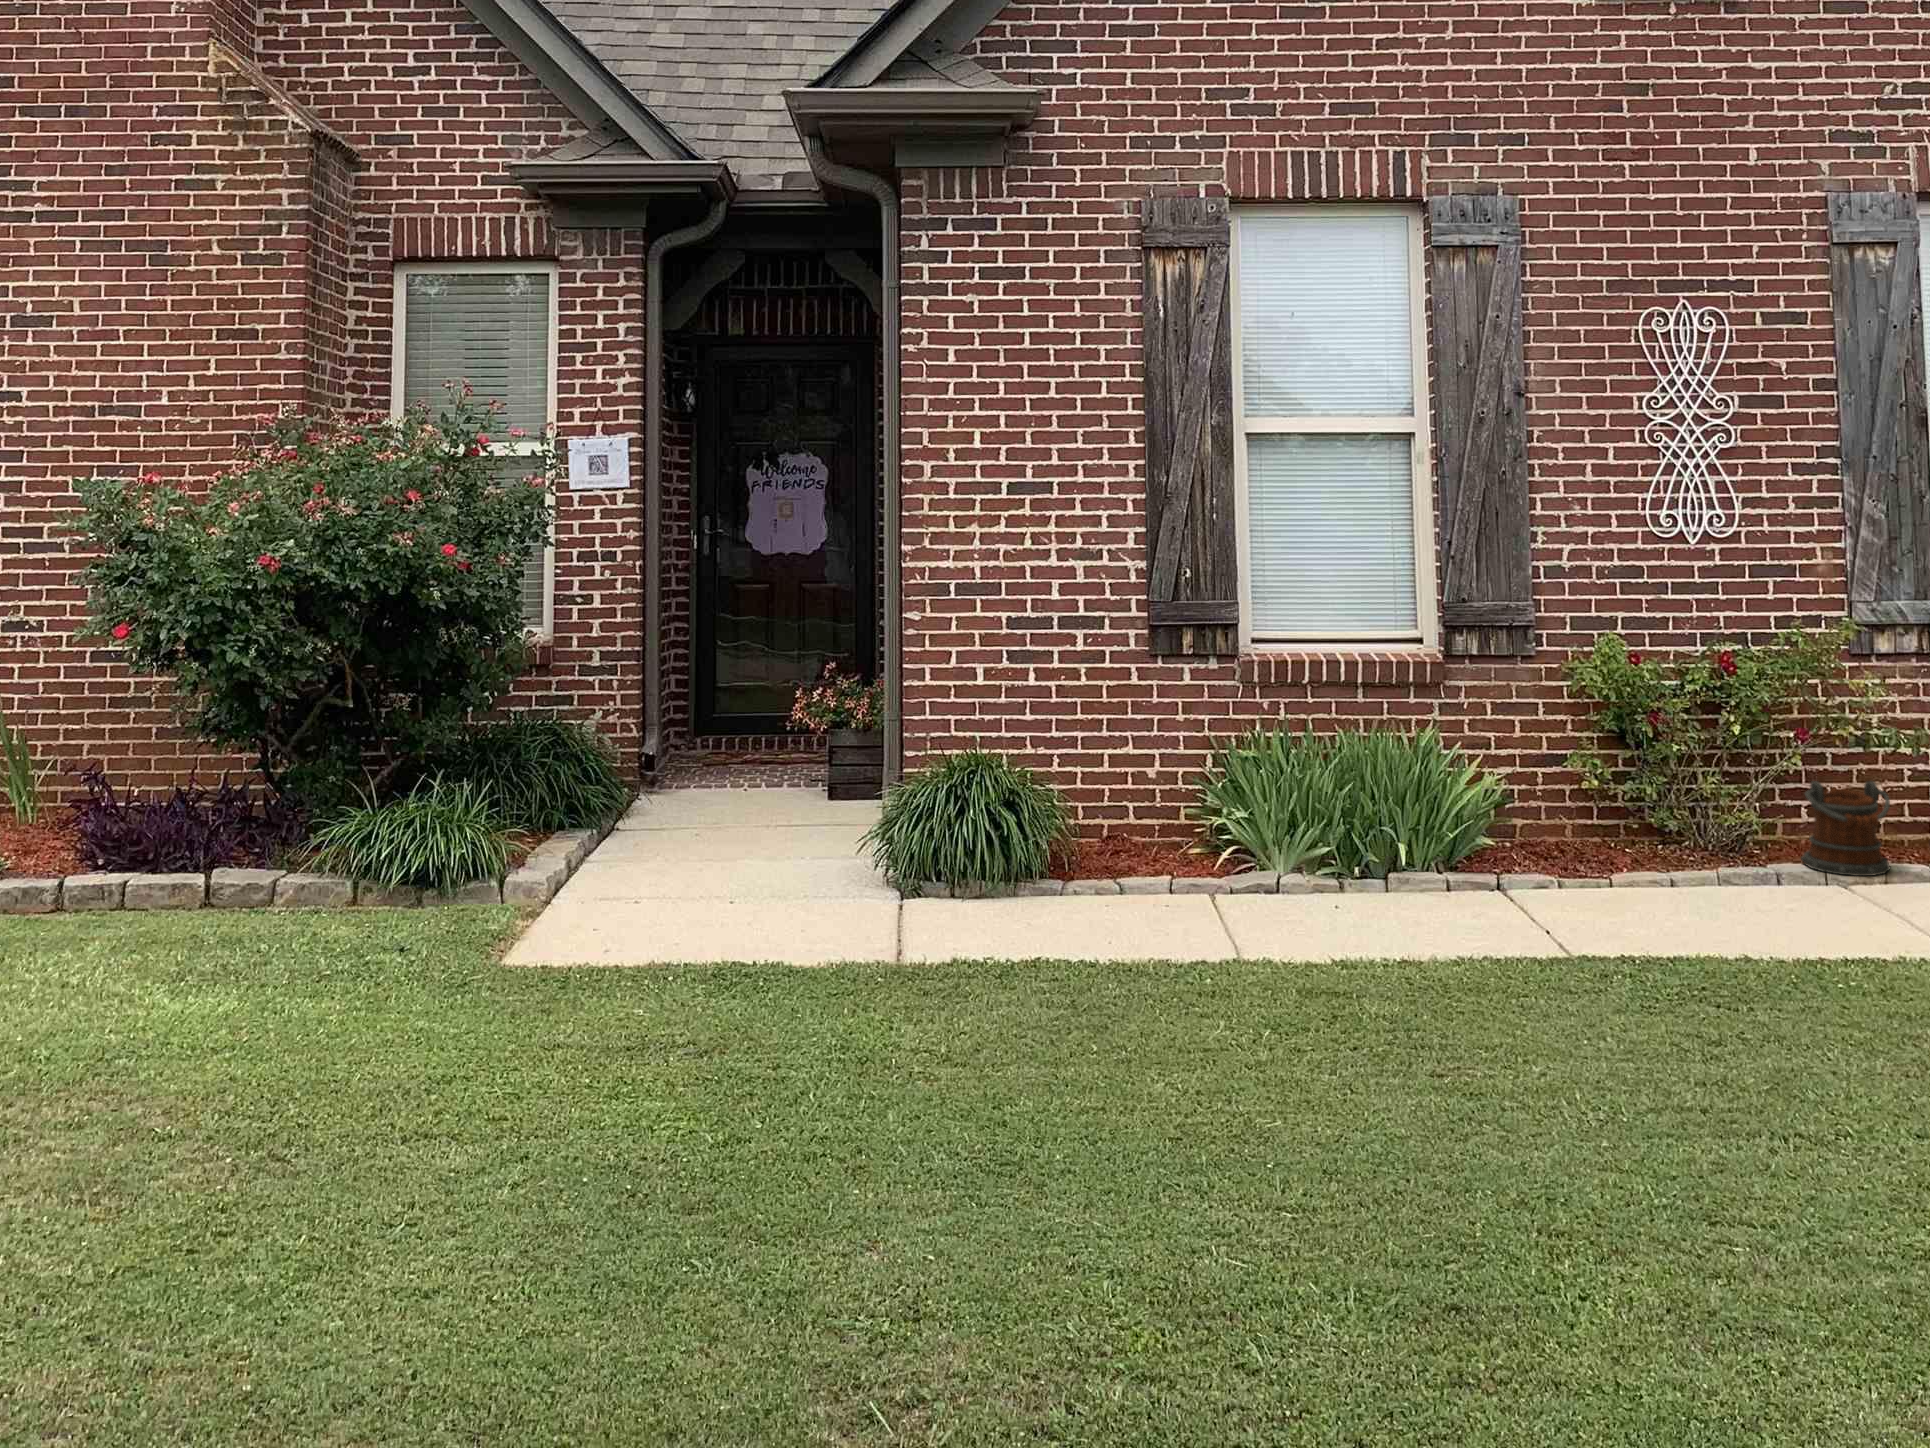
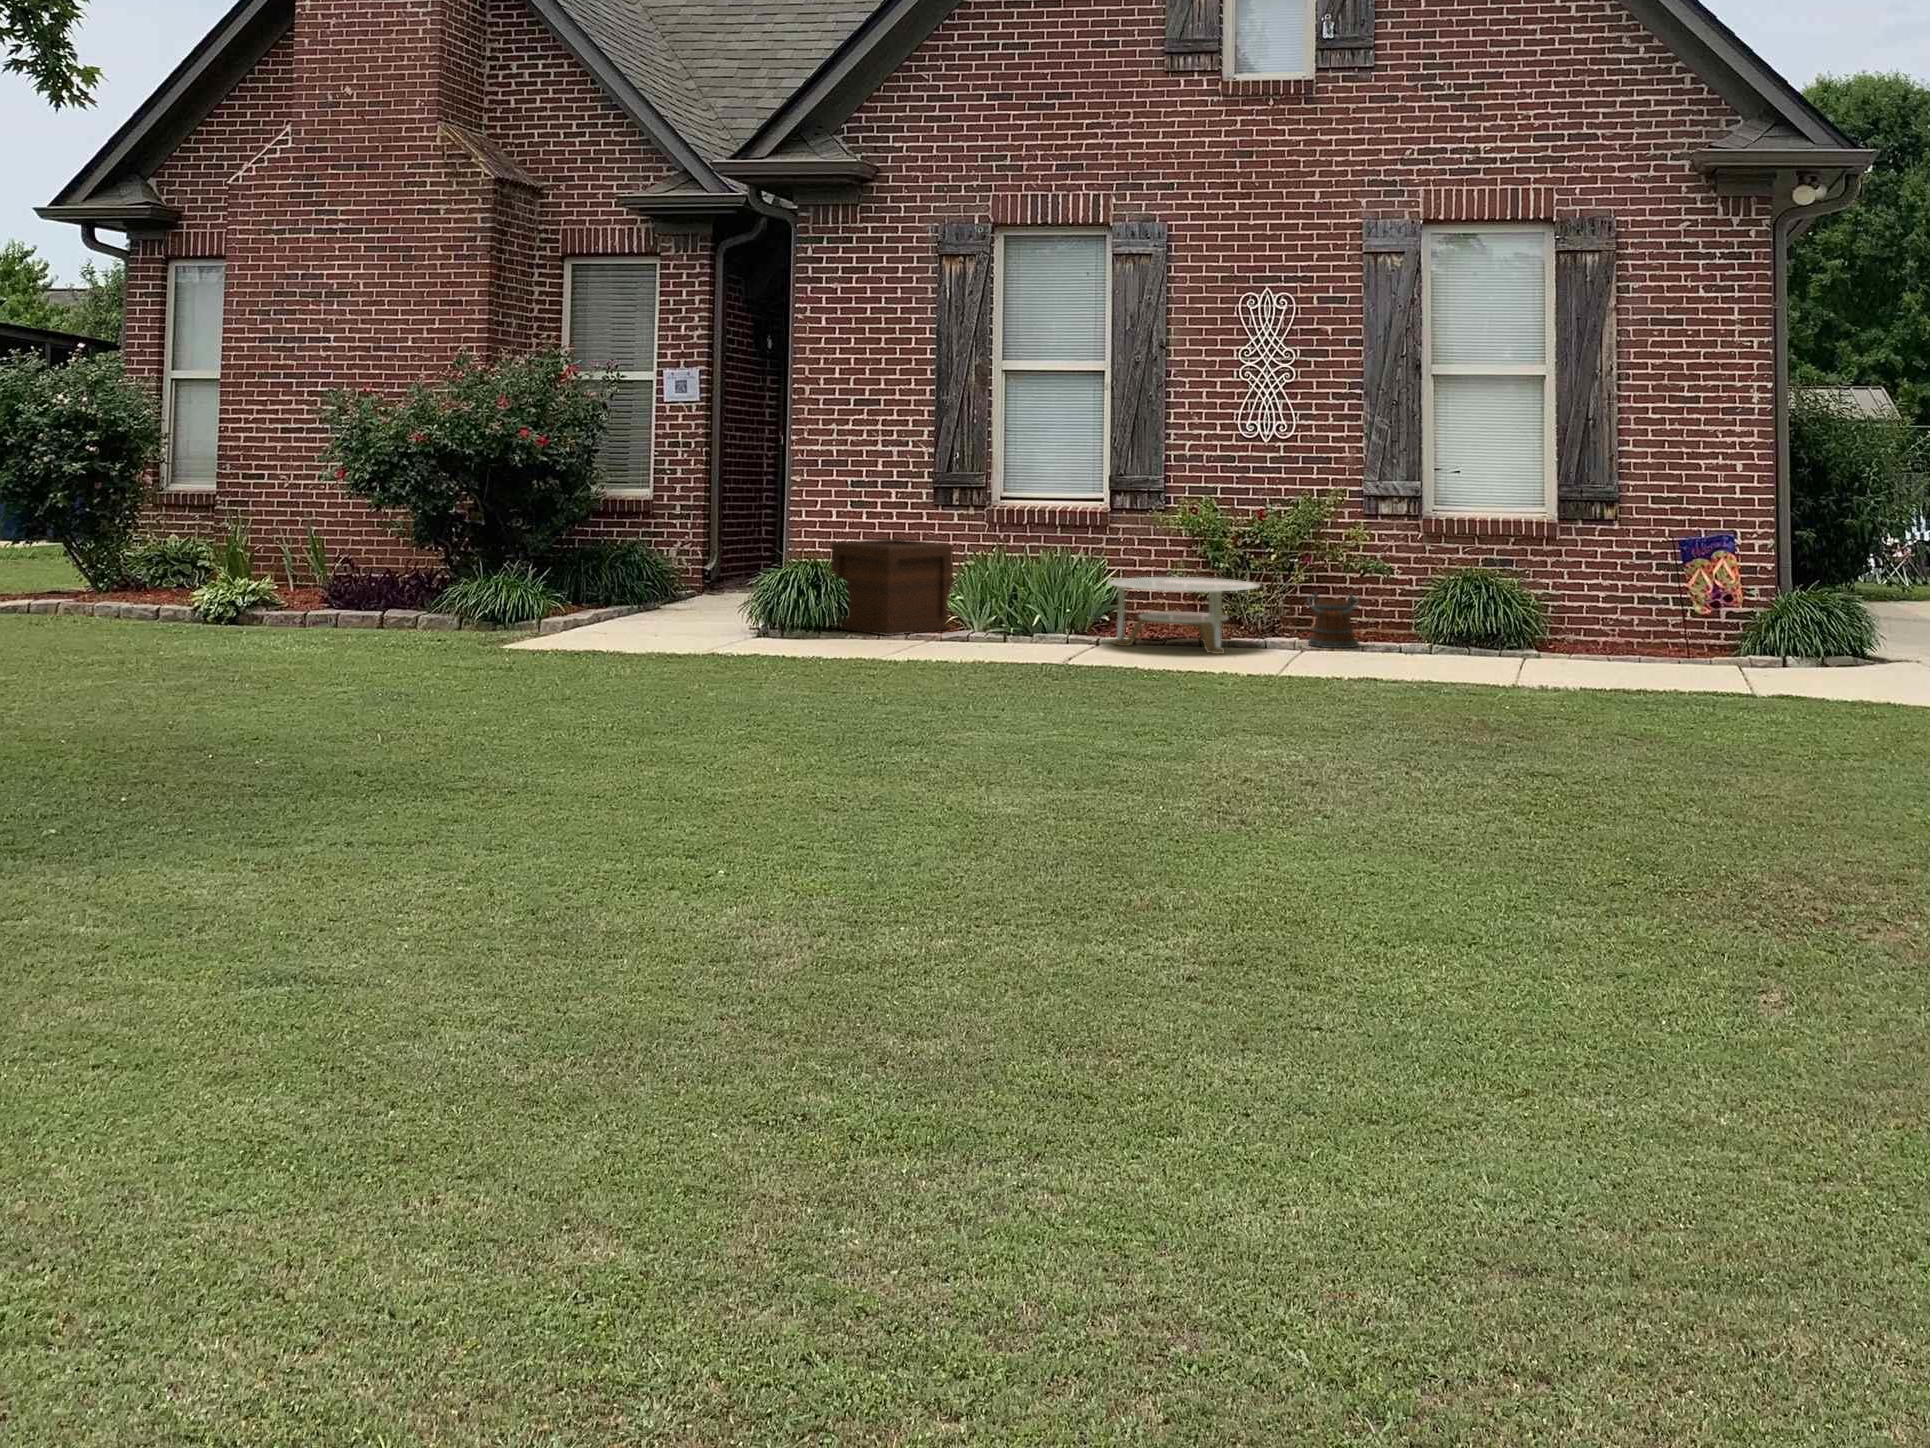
wooden crate: none [1014,712,1208,896] -> present [831,539,953,636]
round table: none [1517,763,1785,913] -> present [1108,577,1260,654]

